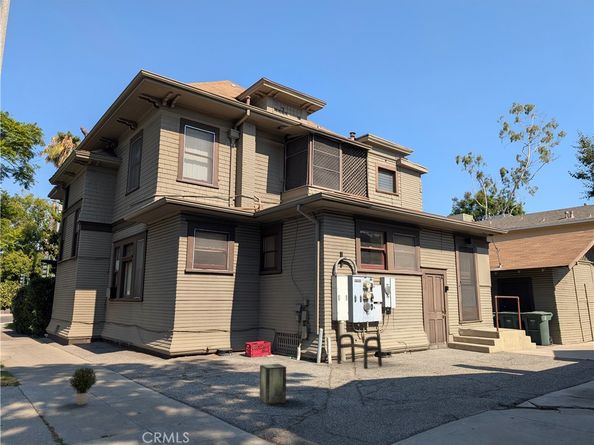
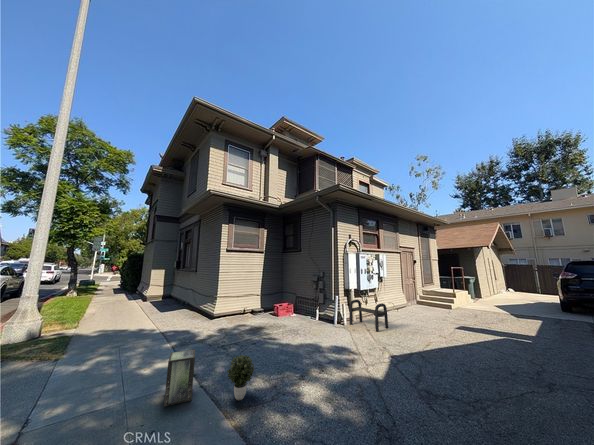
storage box: present [259,364,286,405] -> present [164,349,195,407]
potted plant: present [69,368,96,405] -> present [227,355,254,400]

